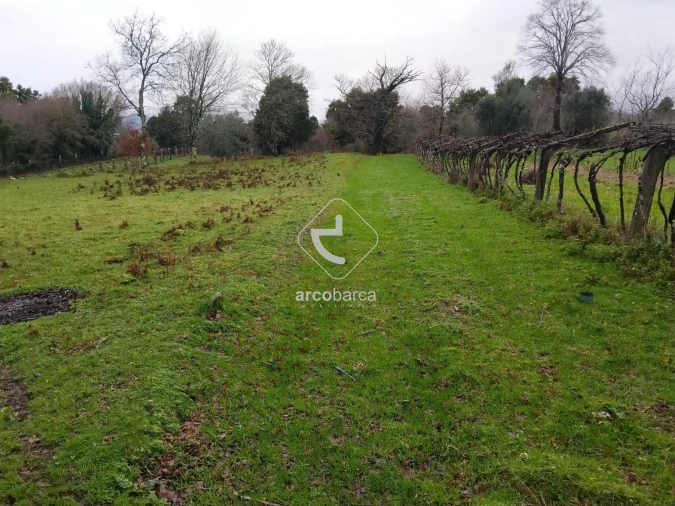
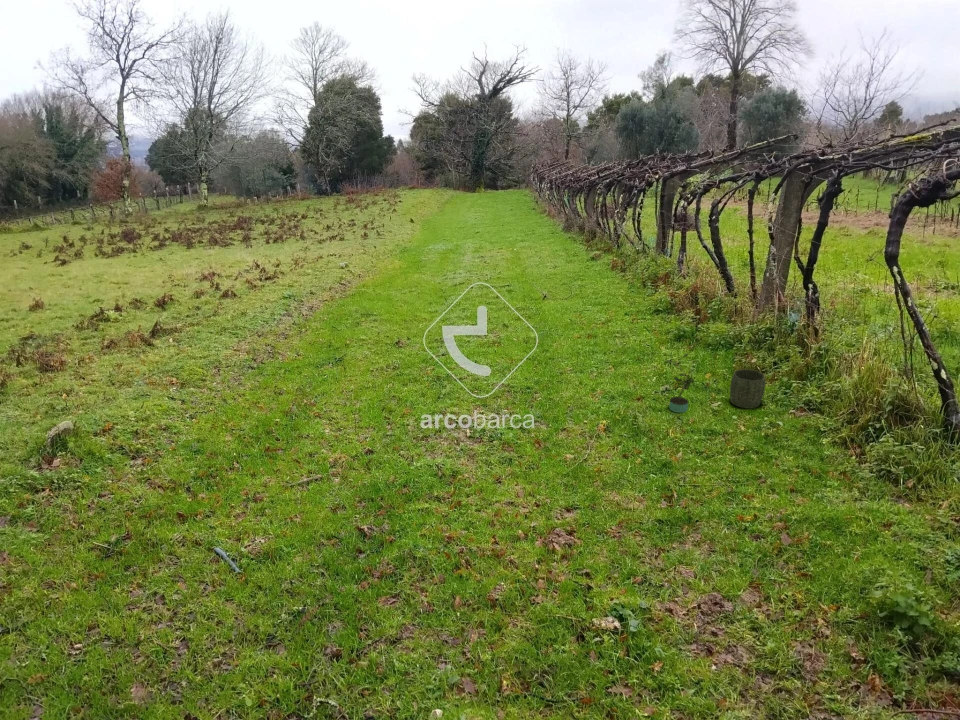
woven basket: none [624,274,652,301] -> present [730,369,765,409]

